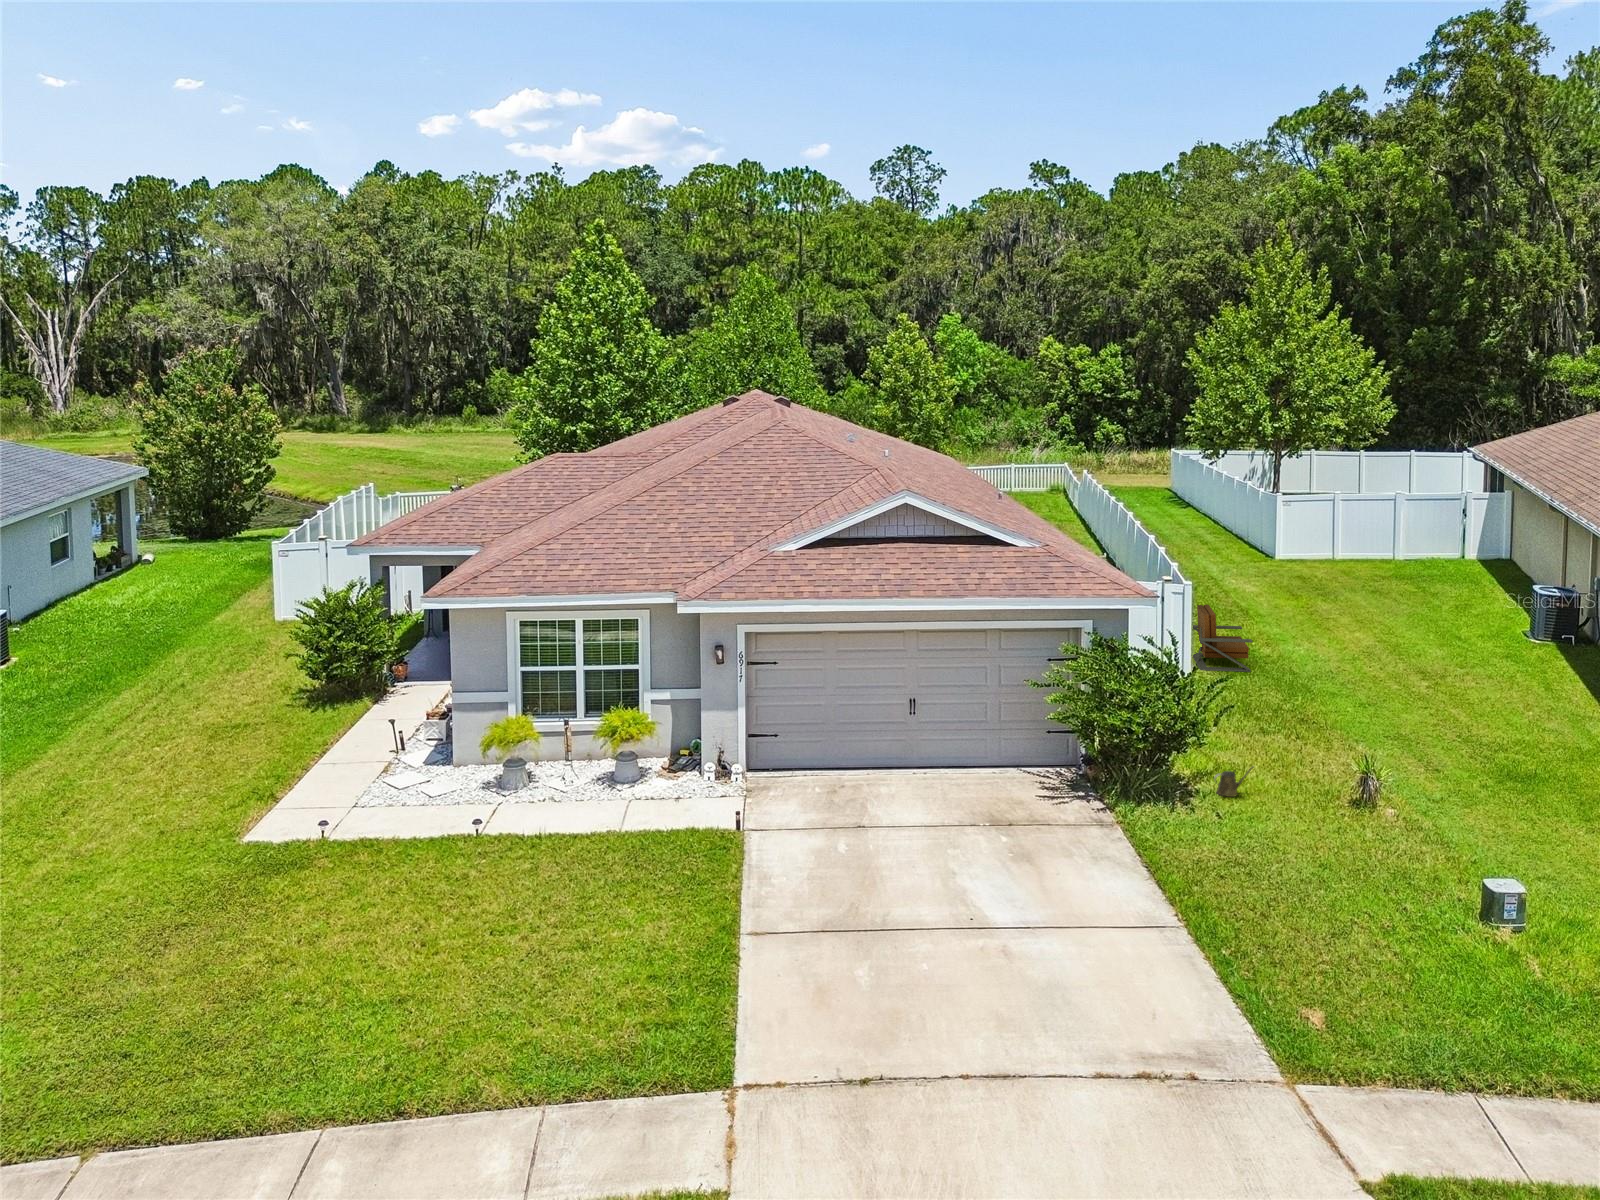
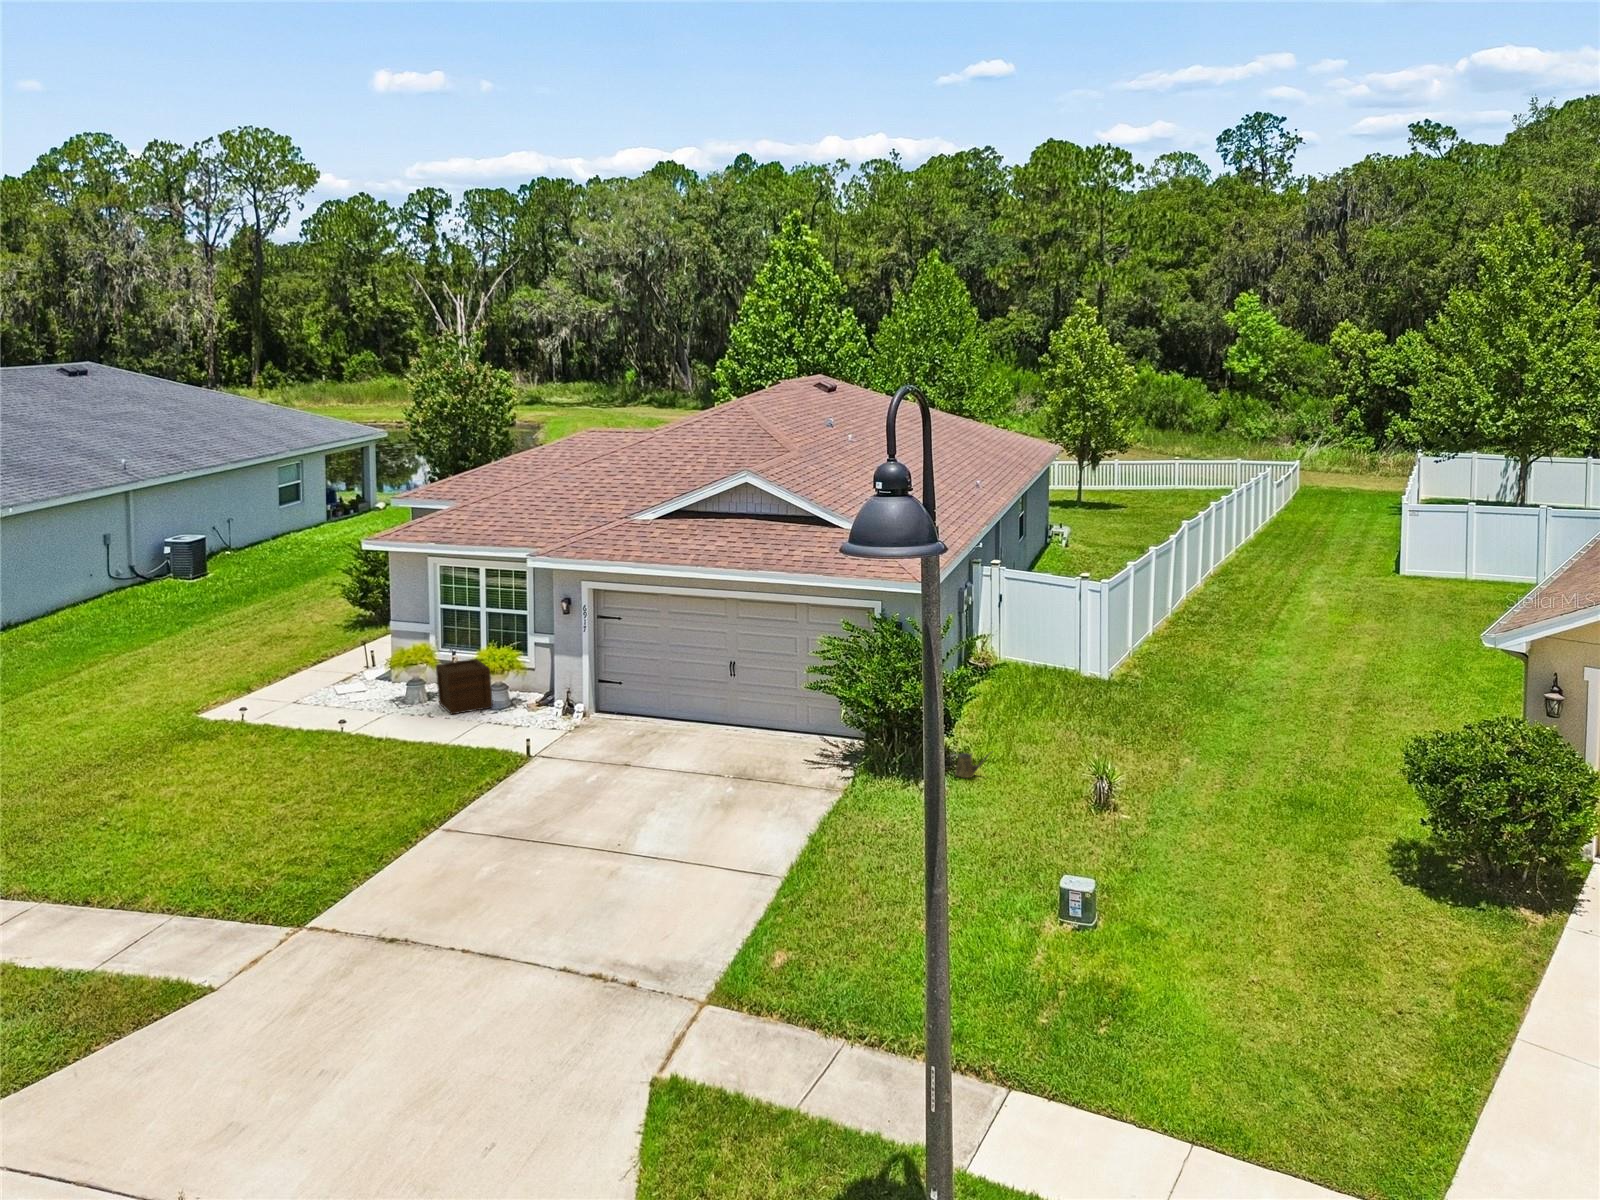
lounge chair: present [1193,605,1253,672] -> none [1123,607,1191,679]
wooden crate: none [558,725,632,795] -> present [436,659,493,714]

